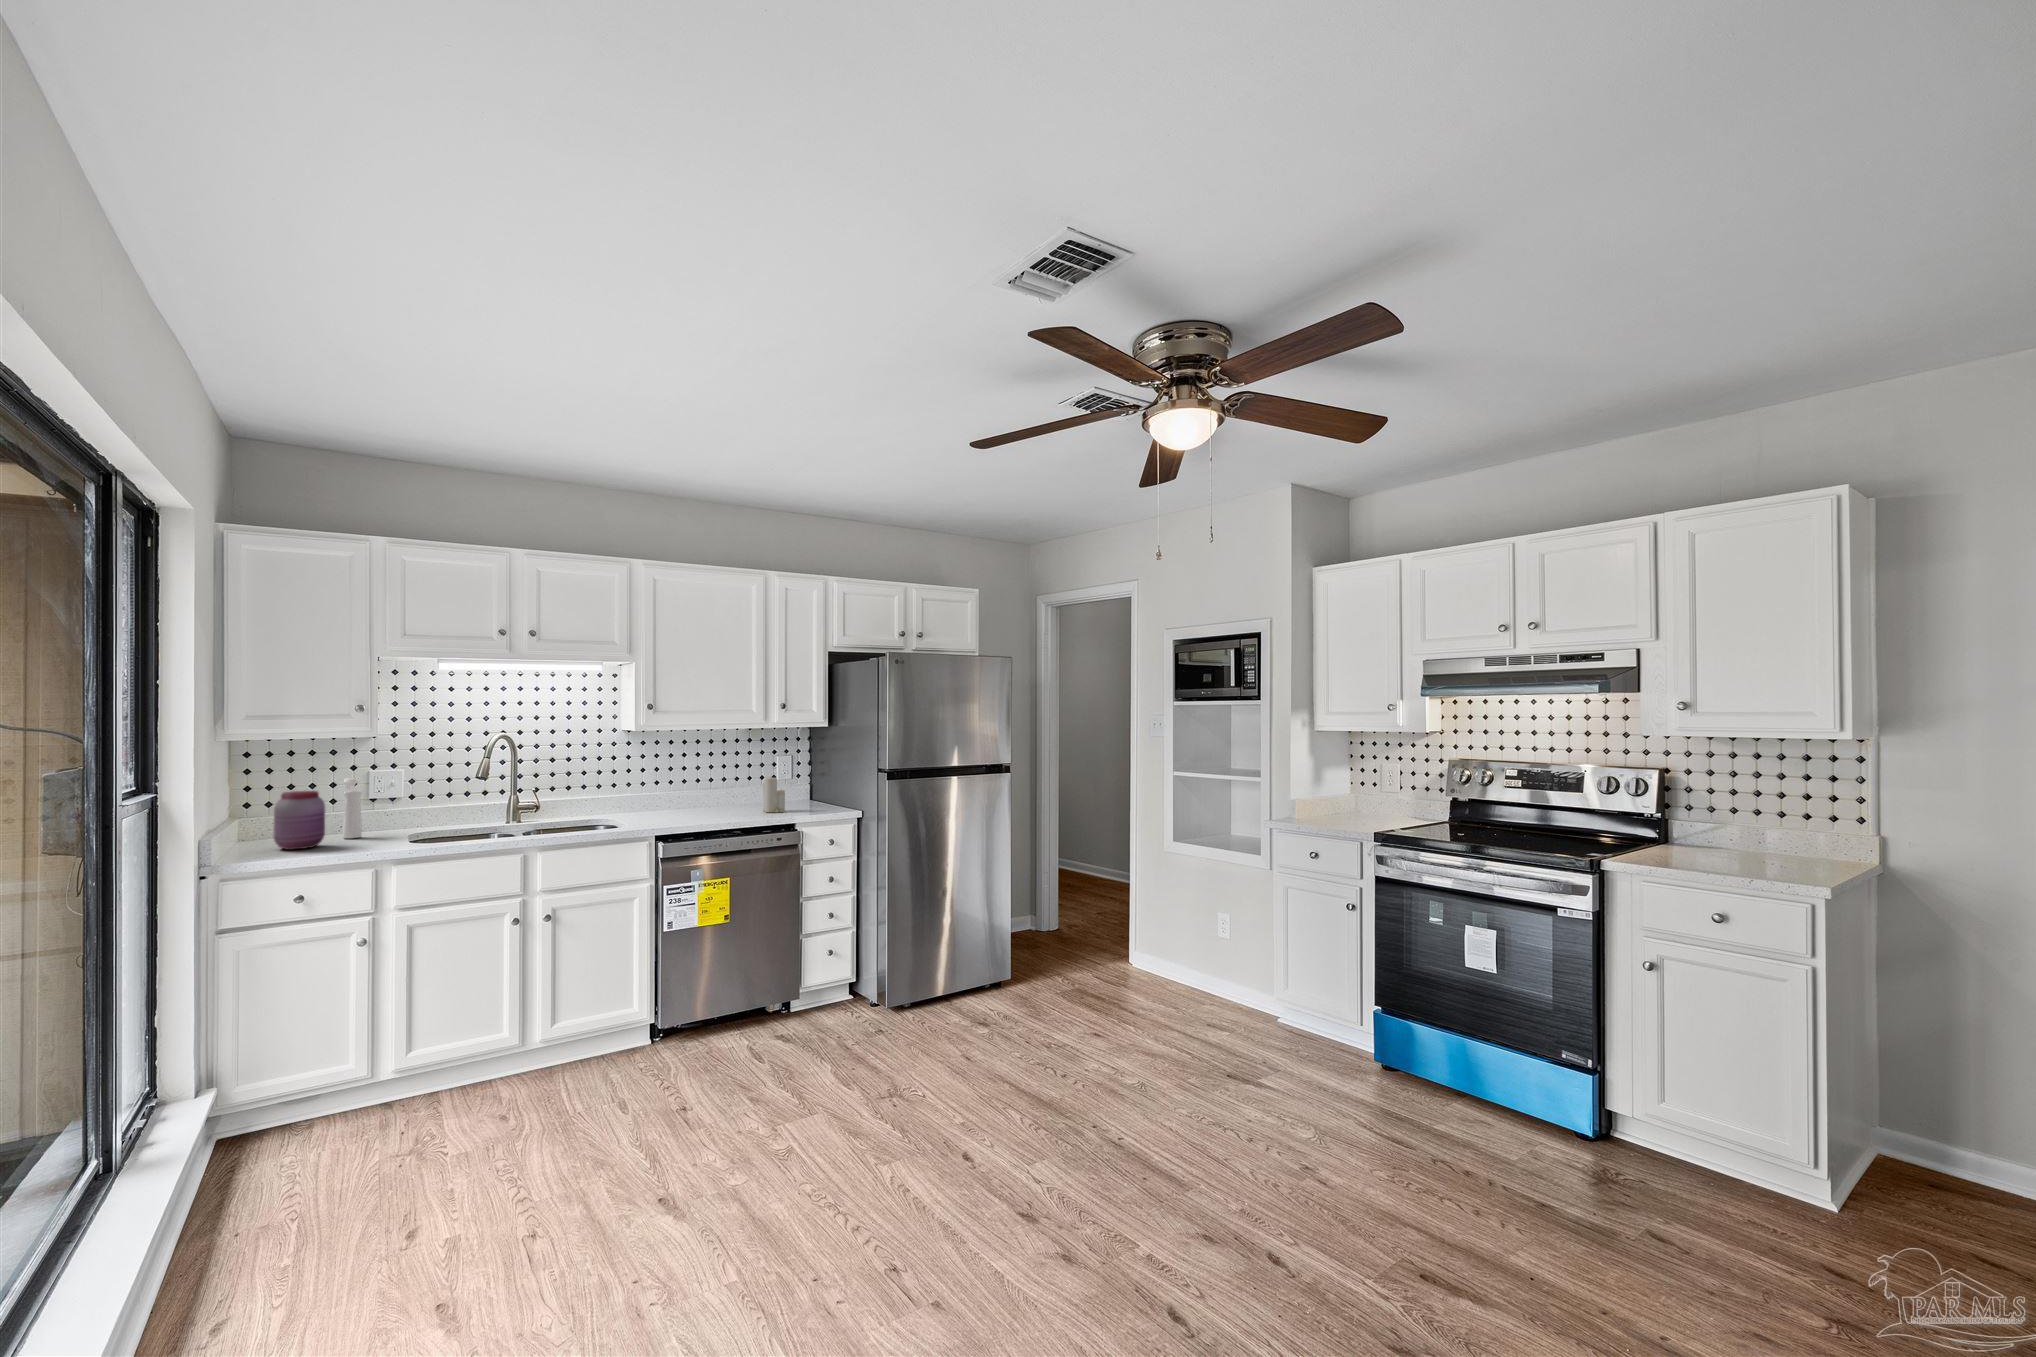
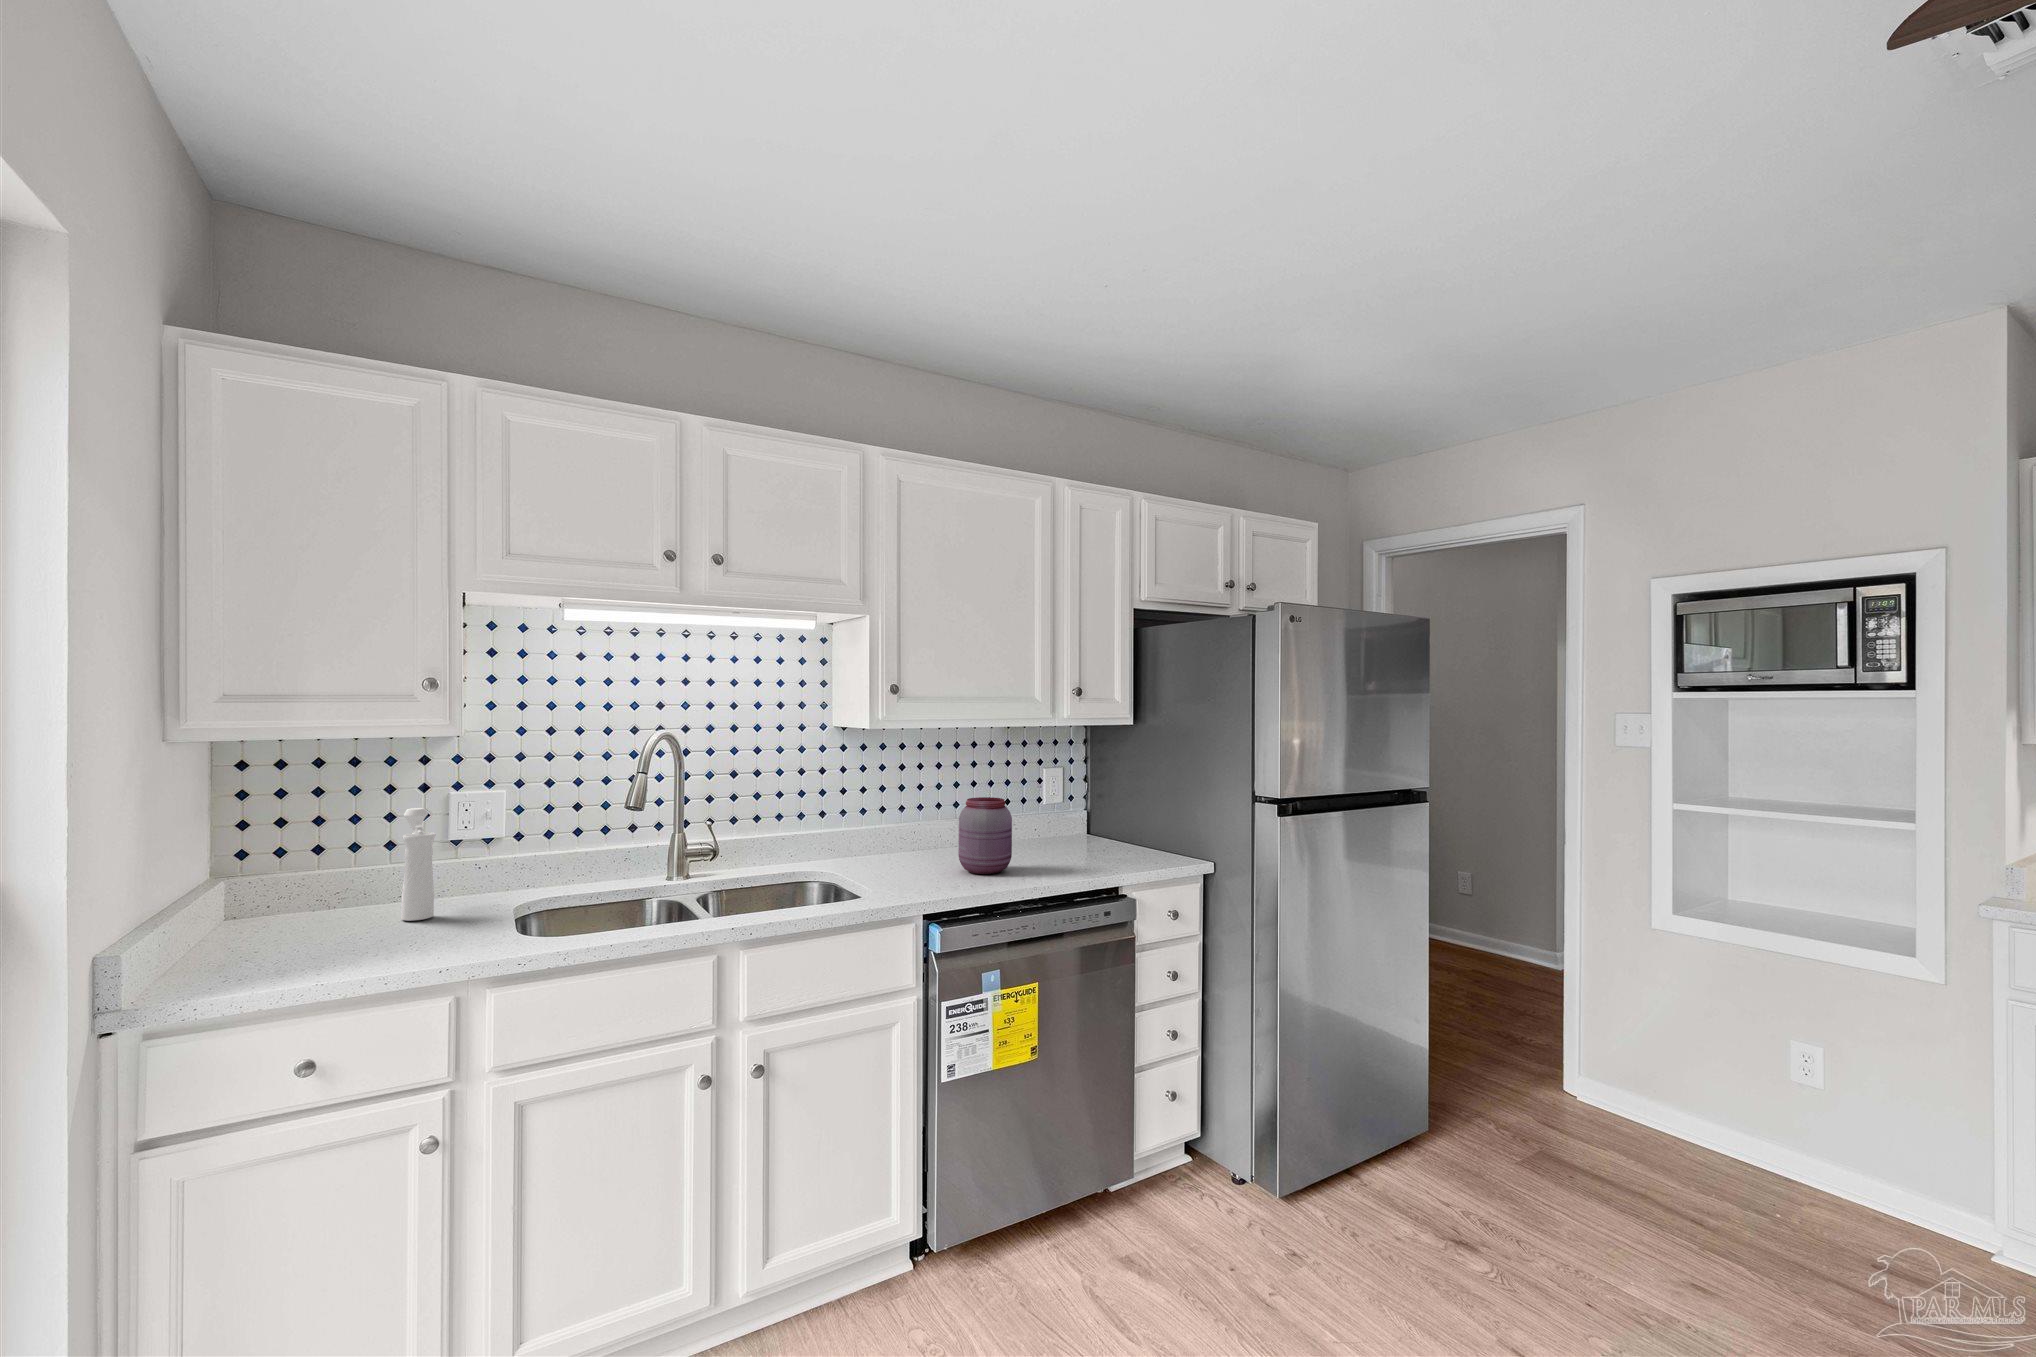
candle: present [763,778,785,812] -> none [1055,801,1093,863]
jar: present [273,791,325,850] -> present [958,797,1012,874]

